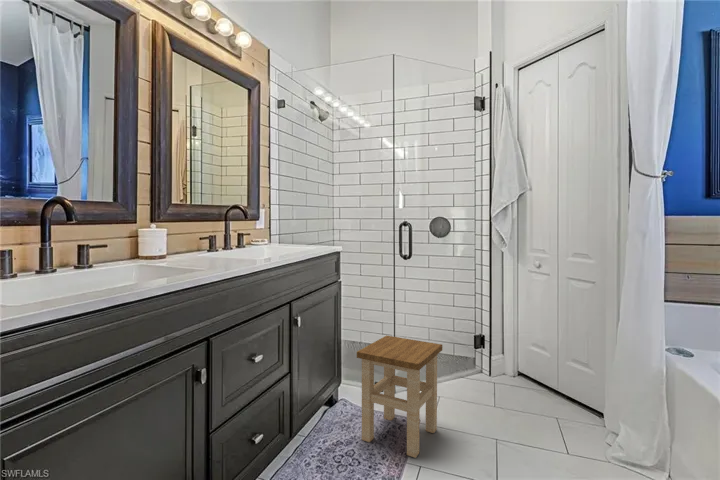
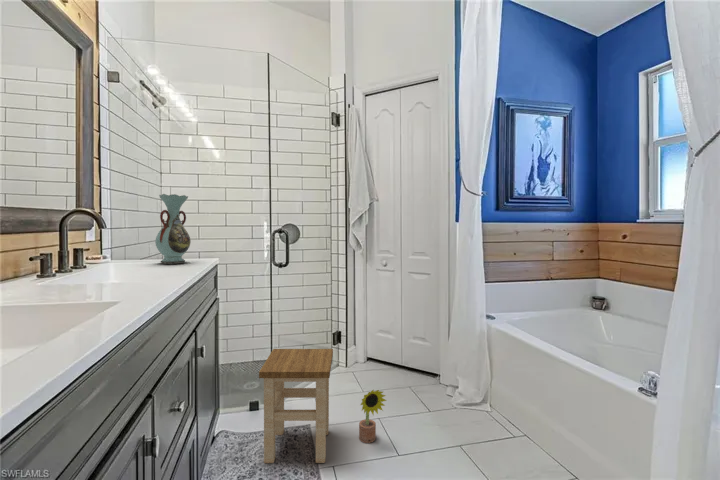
decorative vase: none [293,190,320,249] -> present [155,194,191,264]
decorative plant: none [460,395,494,455] -> present [359,390,386,443]

